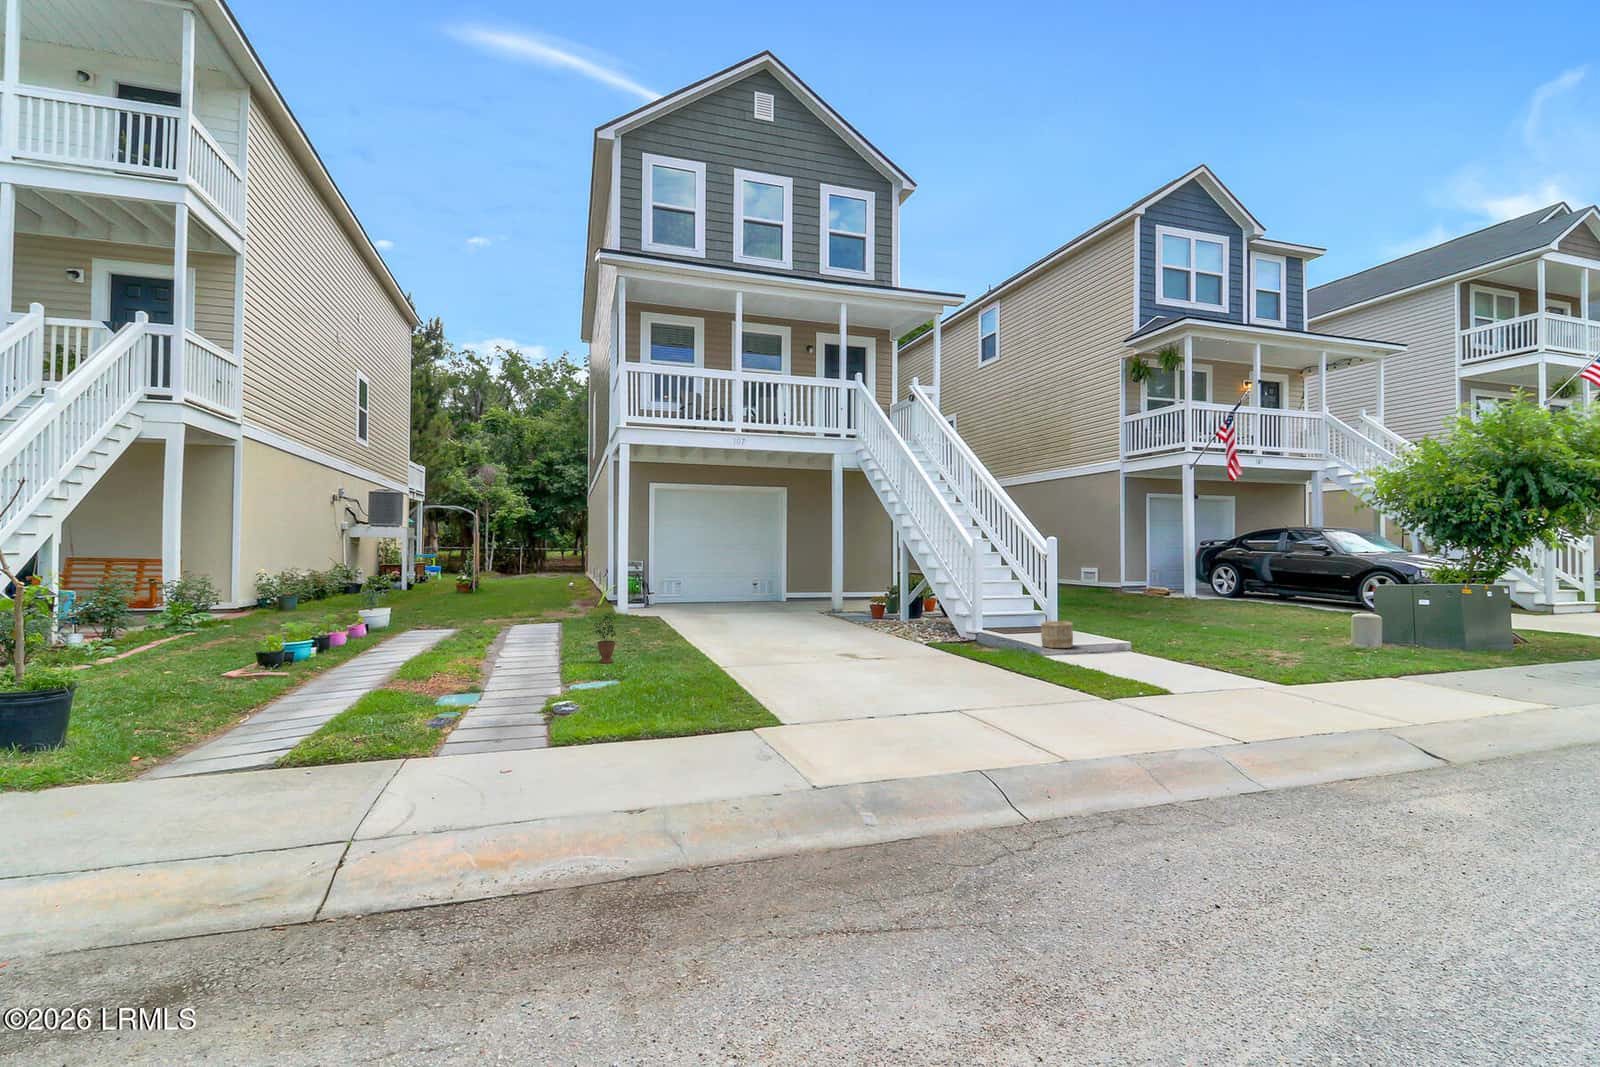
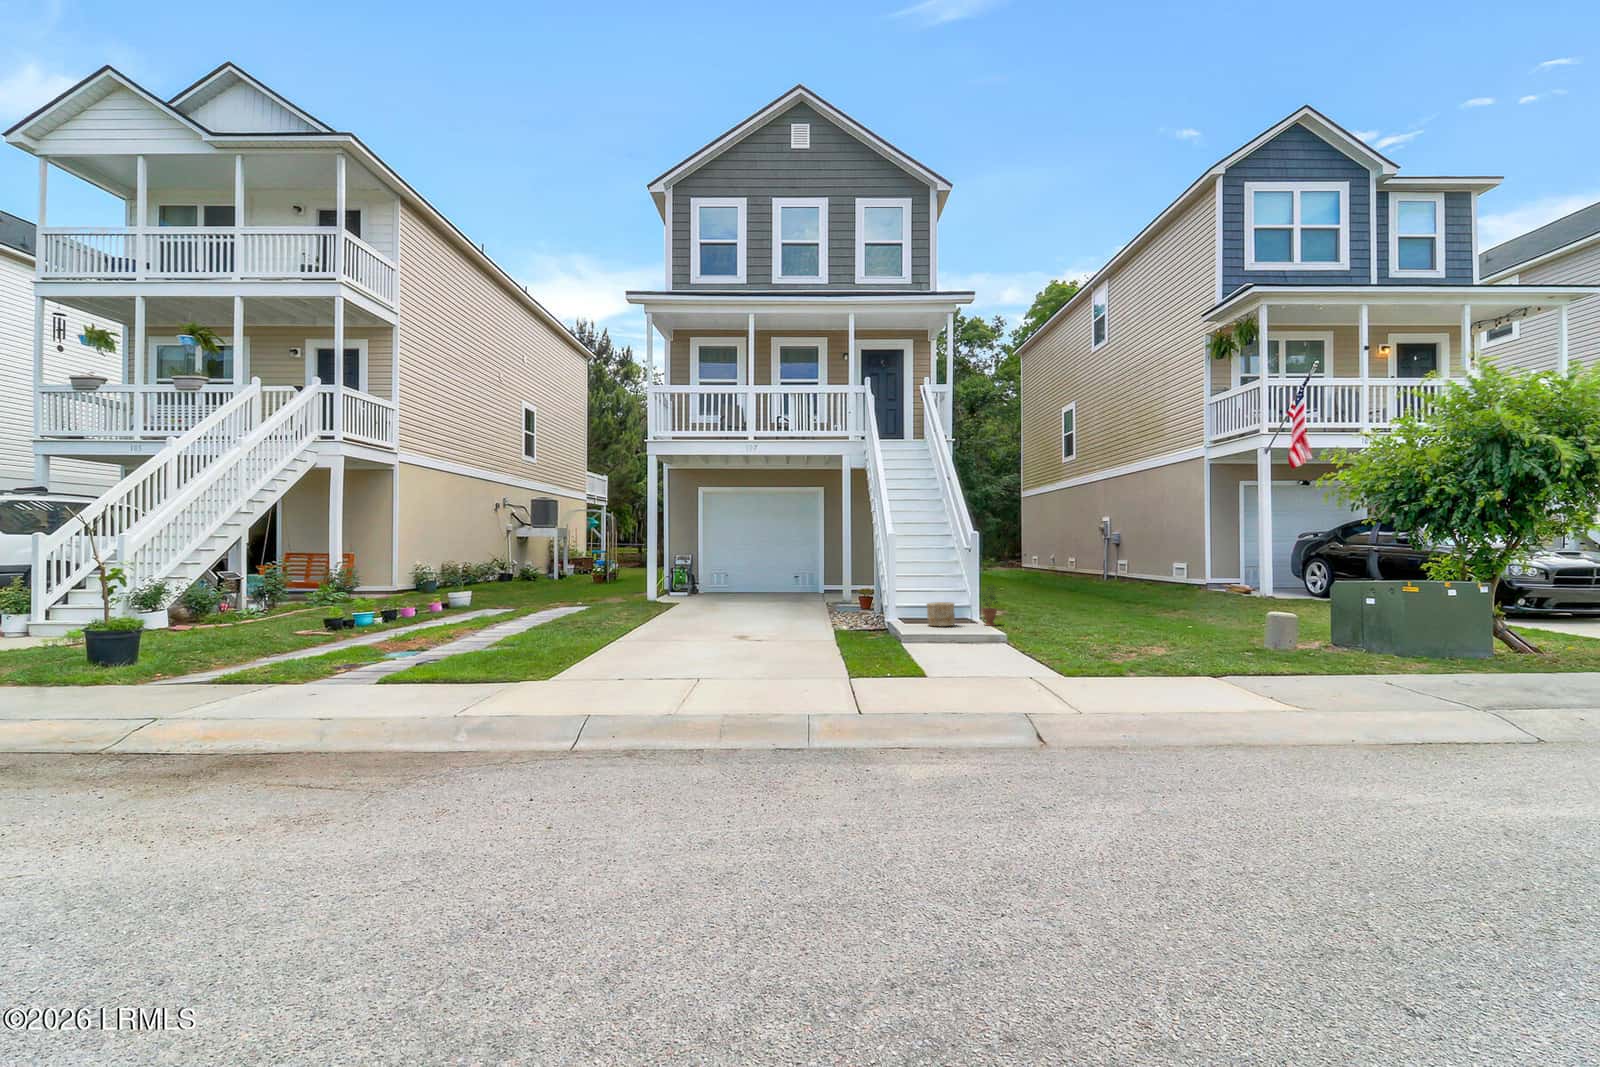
potted plant: present [594,613,616,663] -> present [982,585,997,626]

